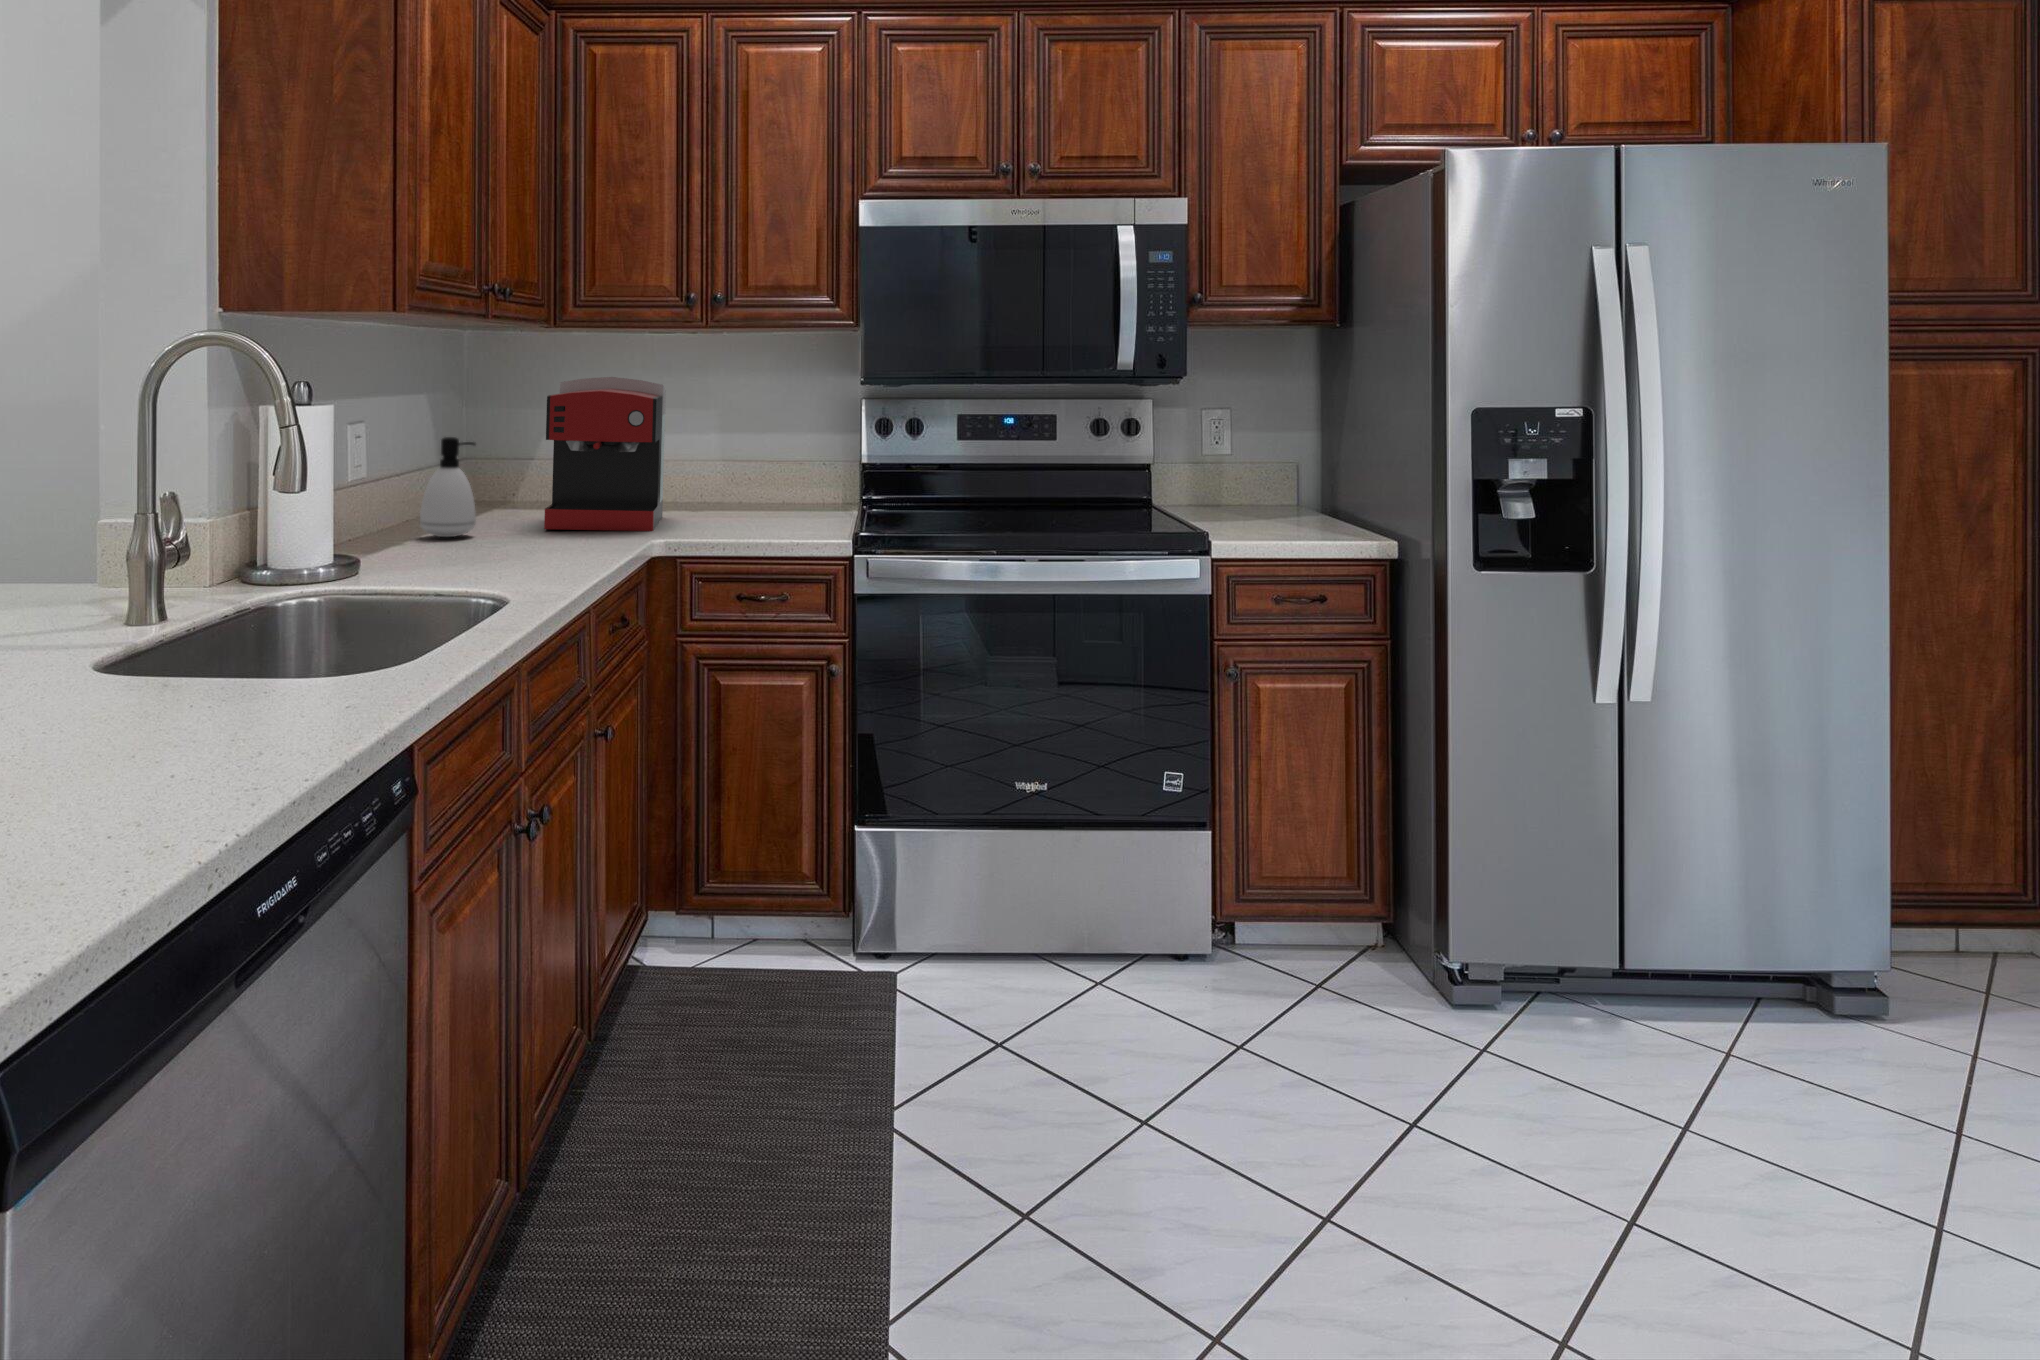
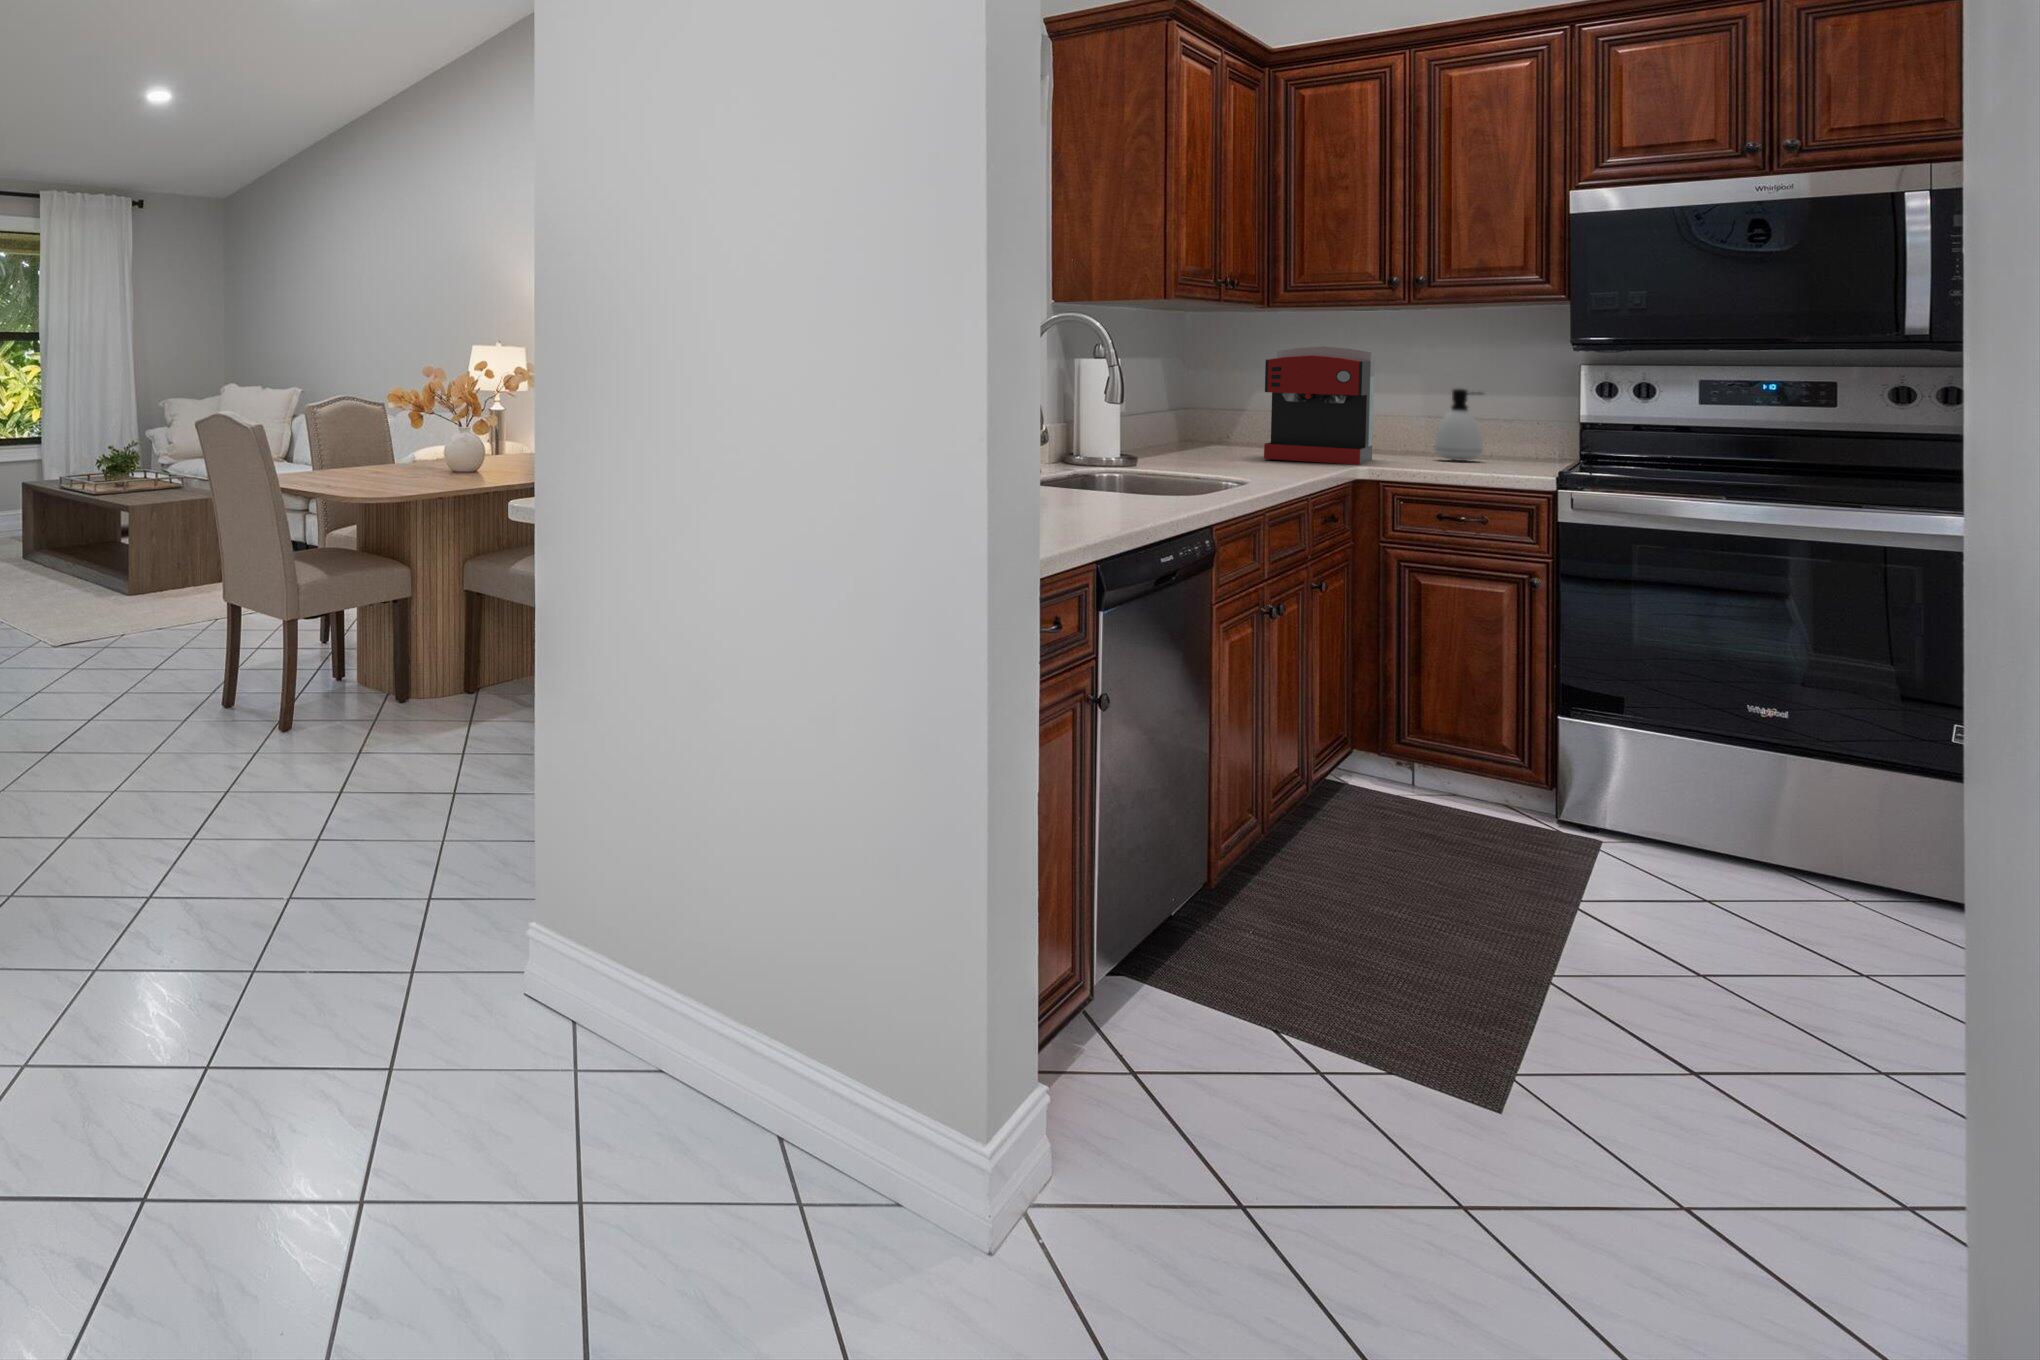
soap dispenser: present [420,437,476,537] -> present [1435,389,1482,461]

